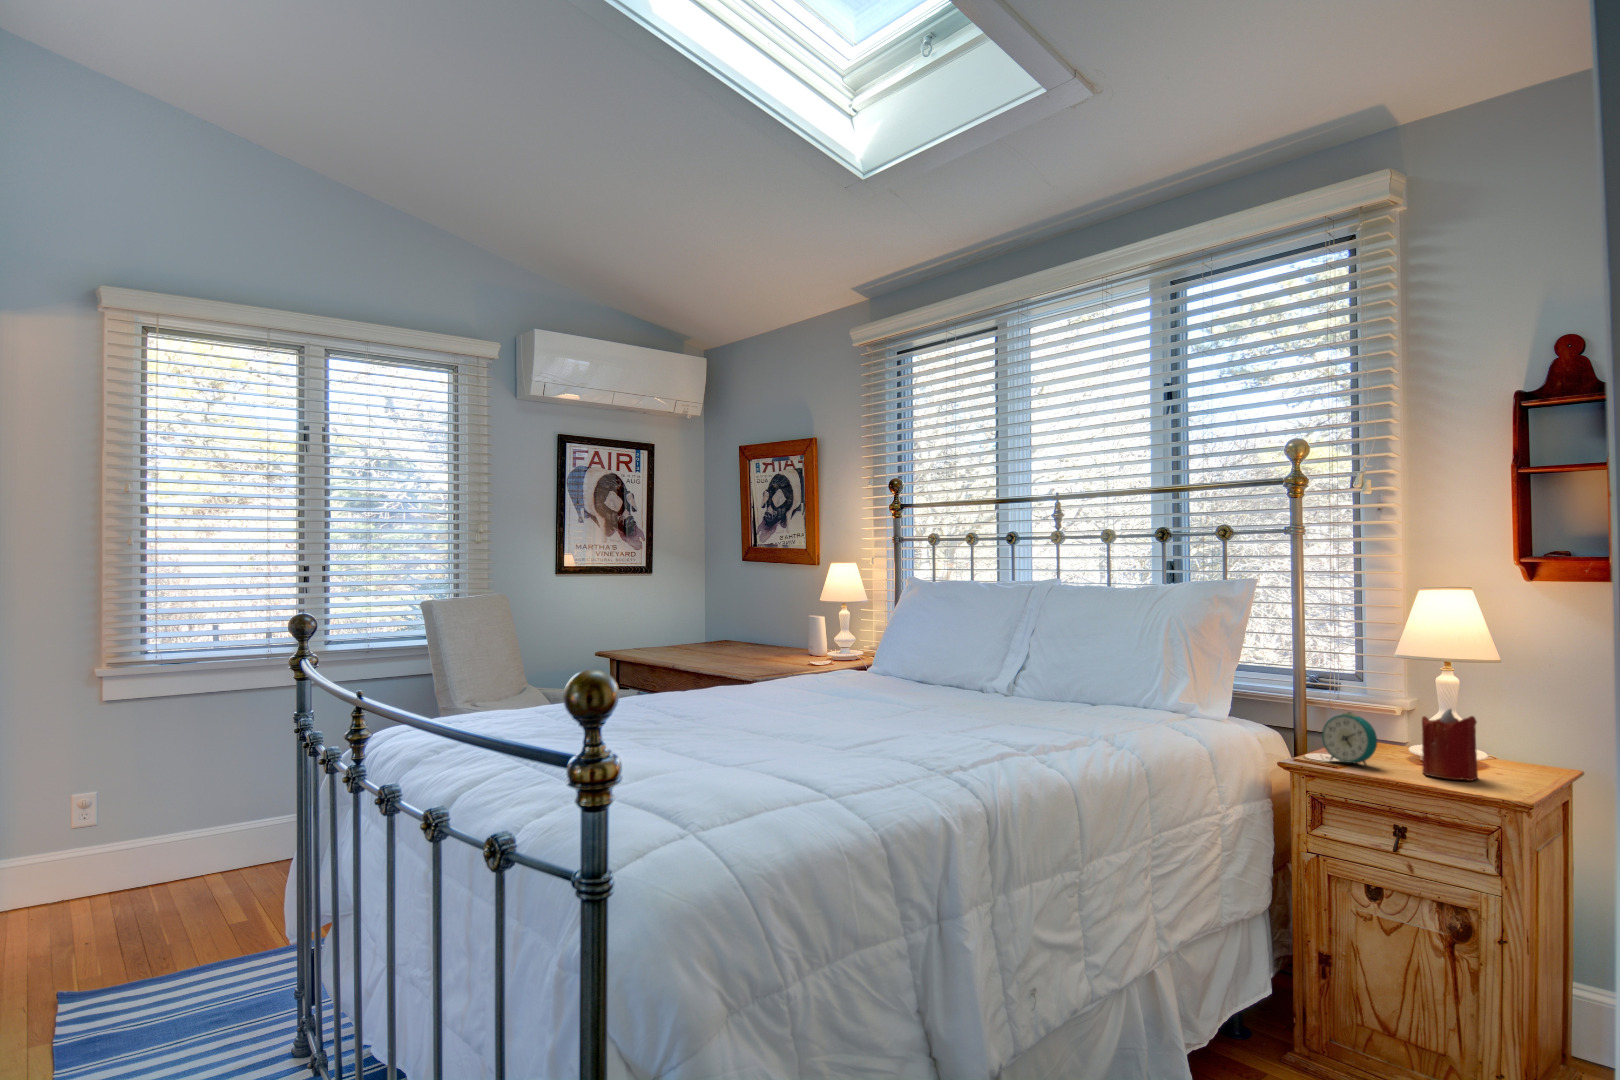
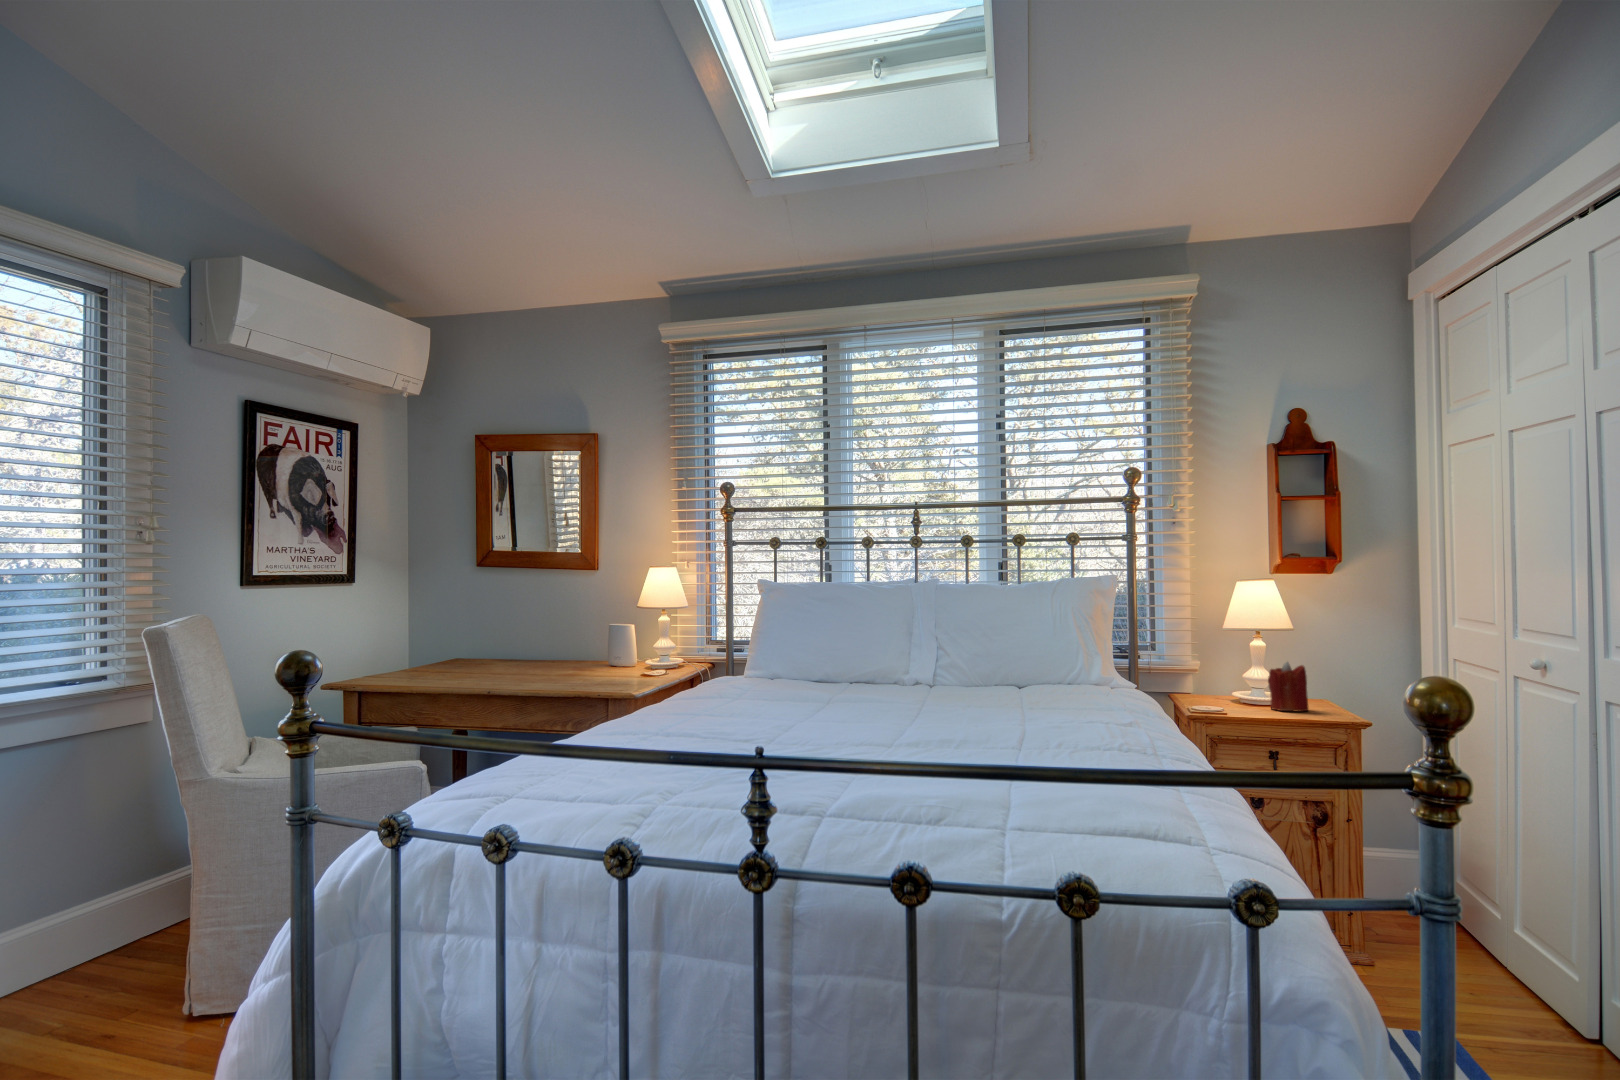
alarm clock: present [1322,712,1377,766] -> none [1205,671,1245,710]

